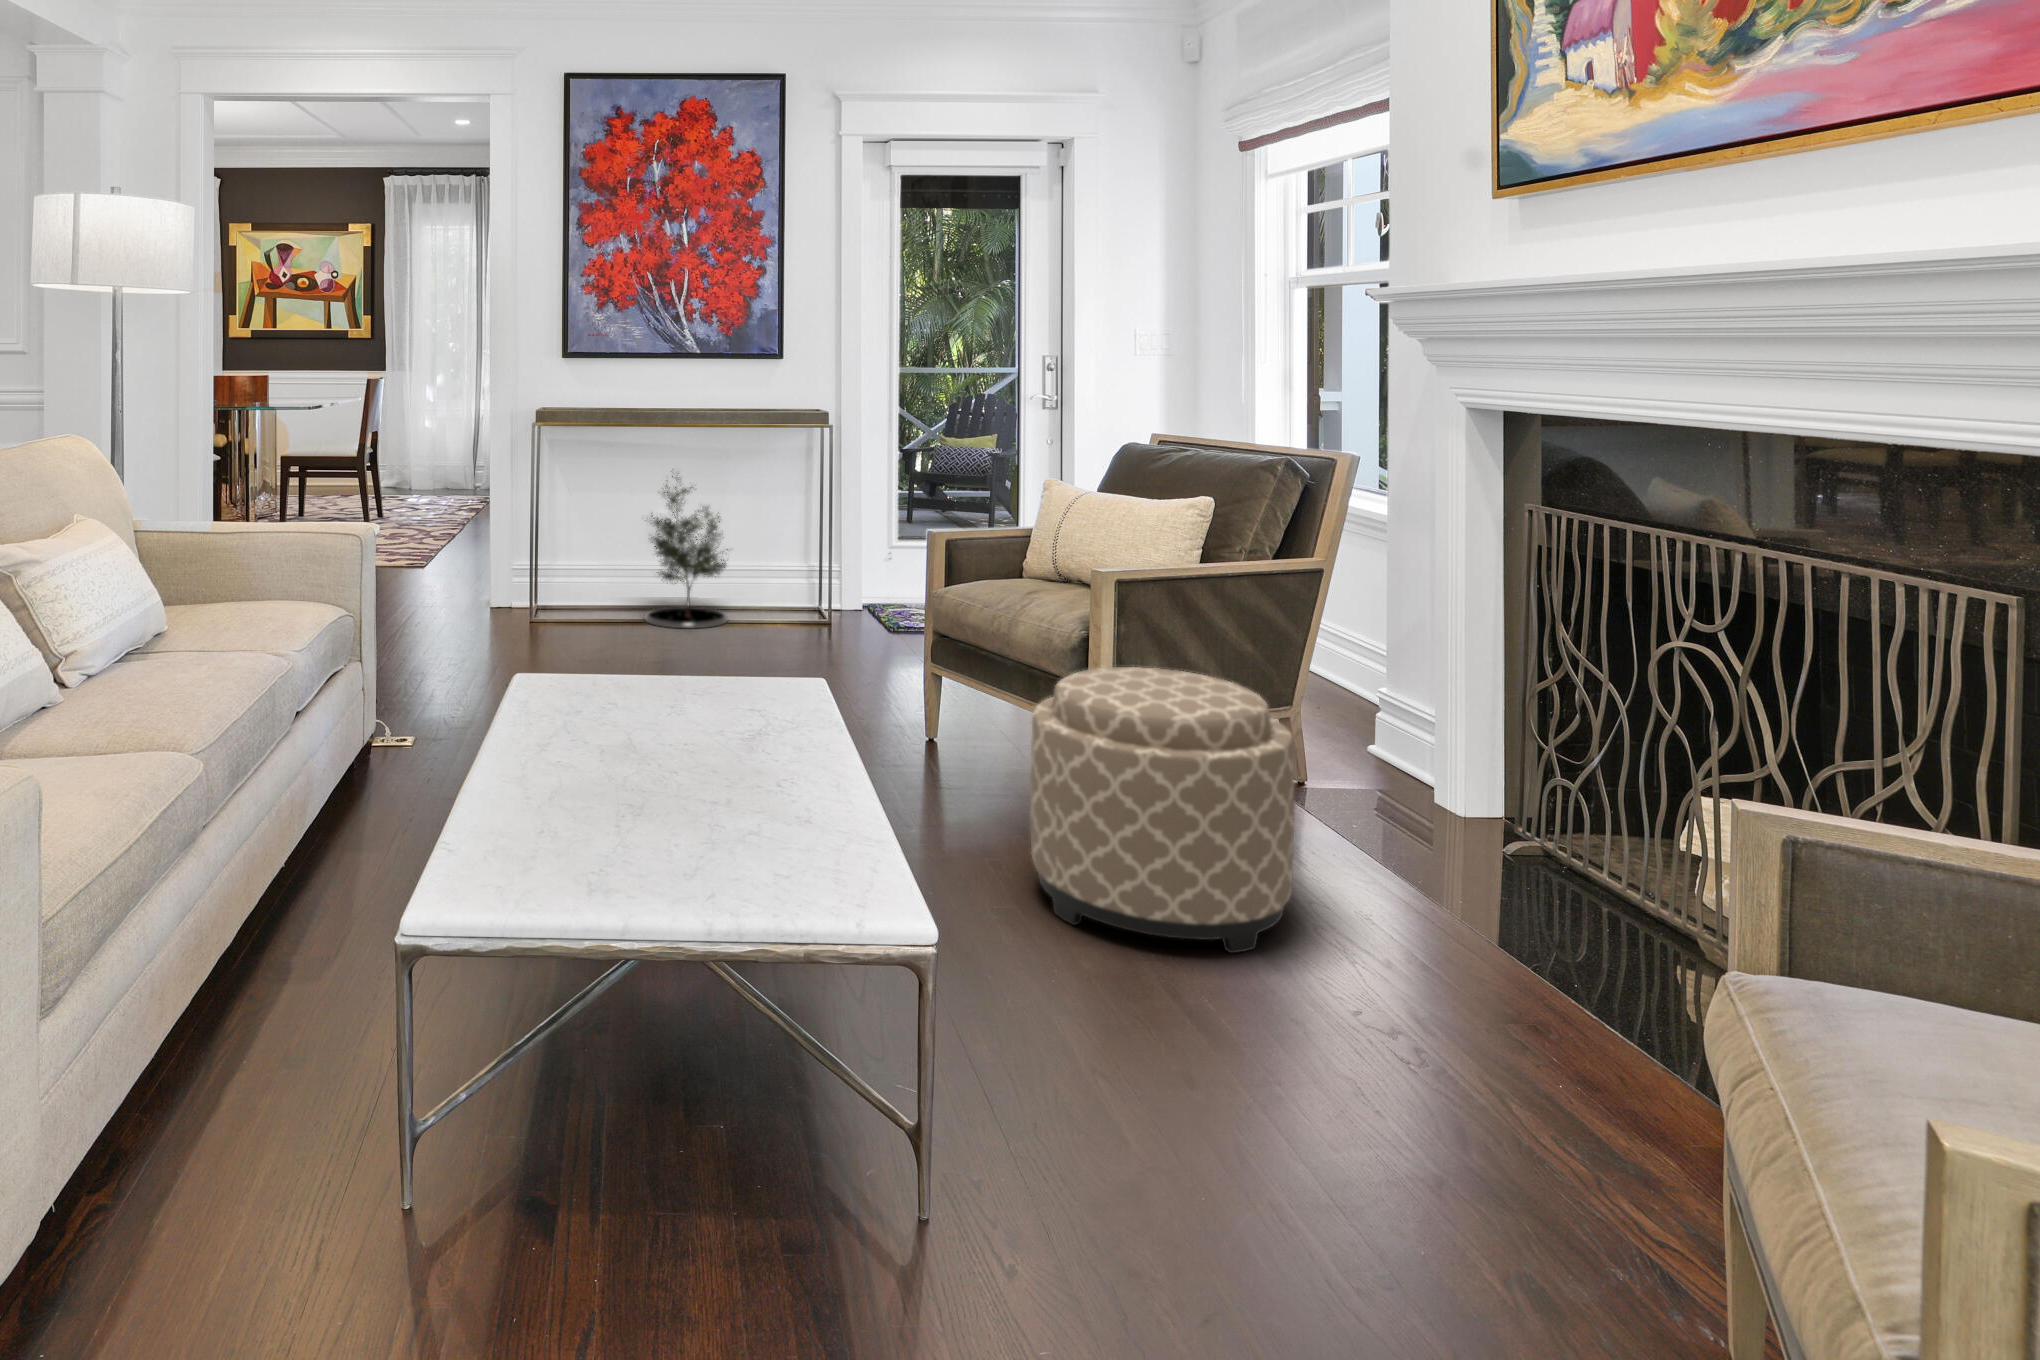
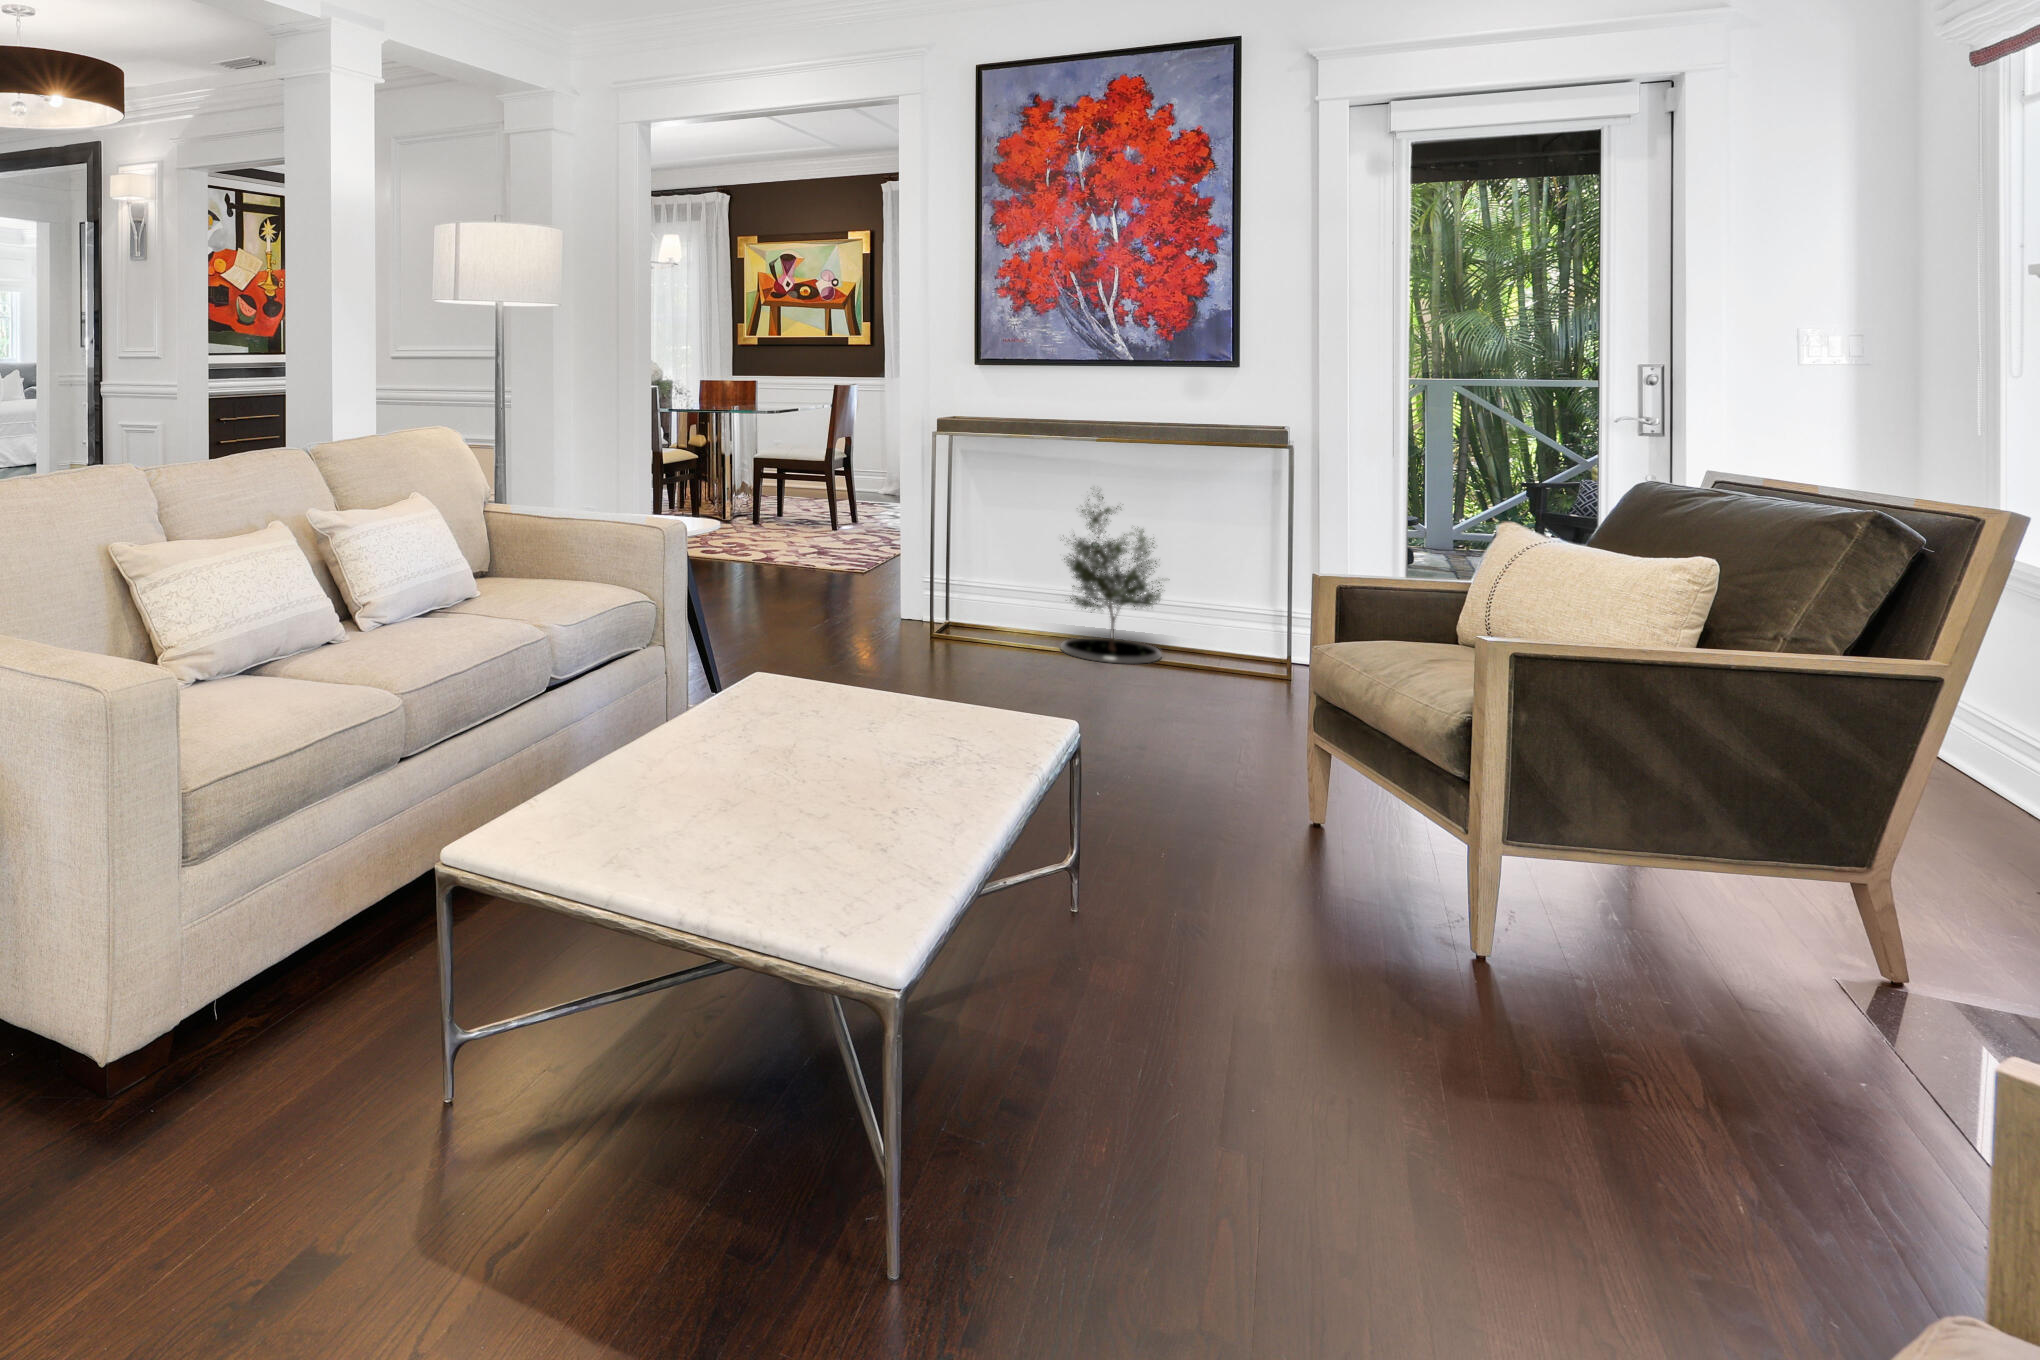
ottoman: present [1030,667,1294,953] -> none [1289,758,1682,1167]

